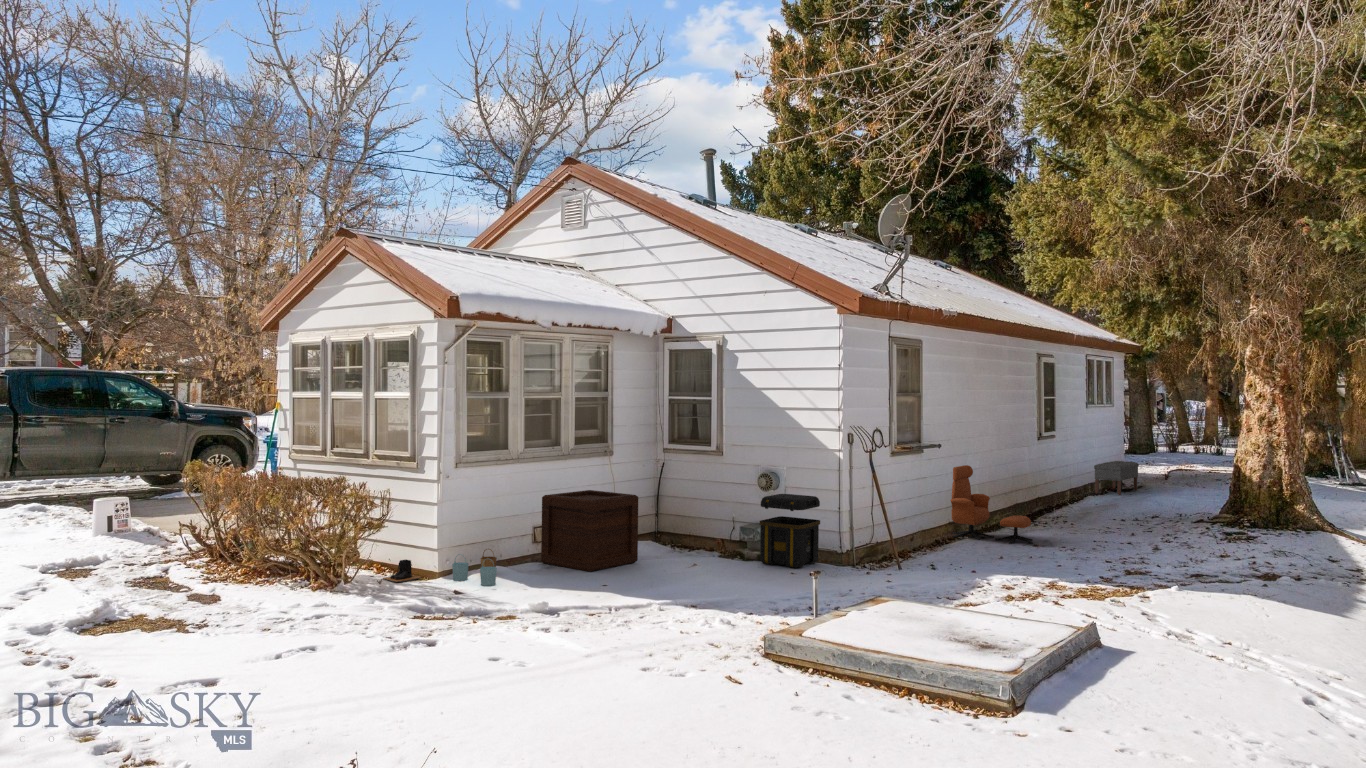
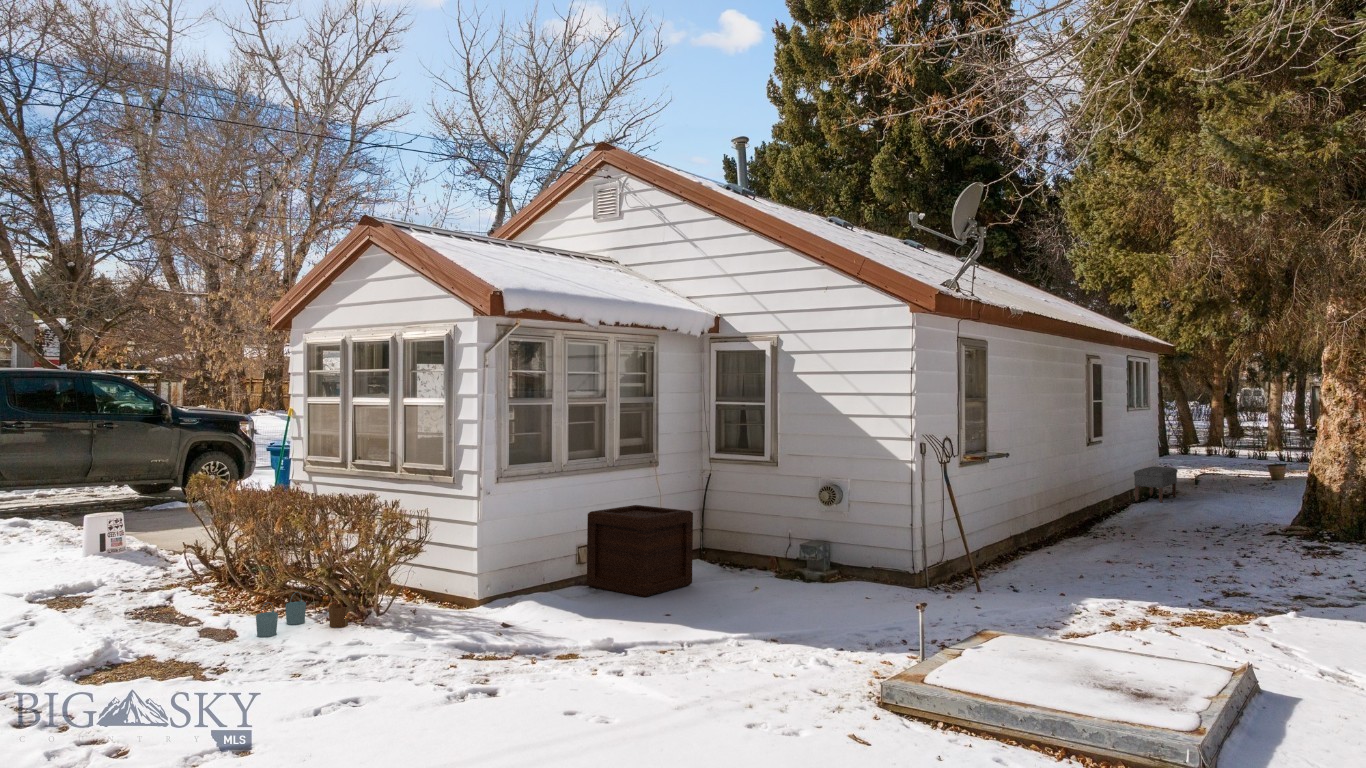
lounge chair: present [951,465,1033,544] -> none [1014,475,1106,560]
toolbox: present [759,494,820,568] -> none [826,508,891,591]
bucket: present [452,549,497,586] -> present [256,592,350,637]
boots: present [383,560,422,582] -> none [416,586,461,612]

